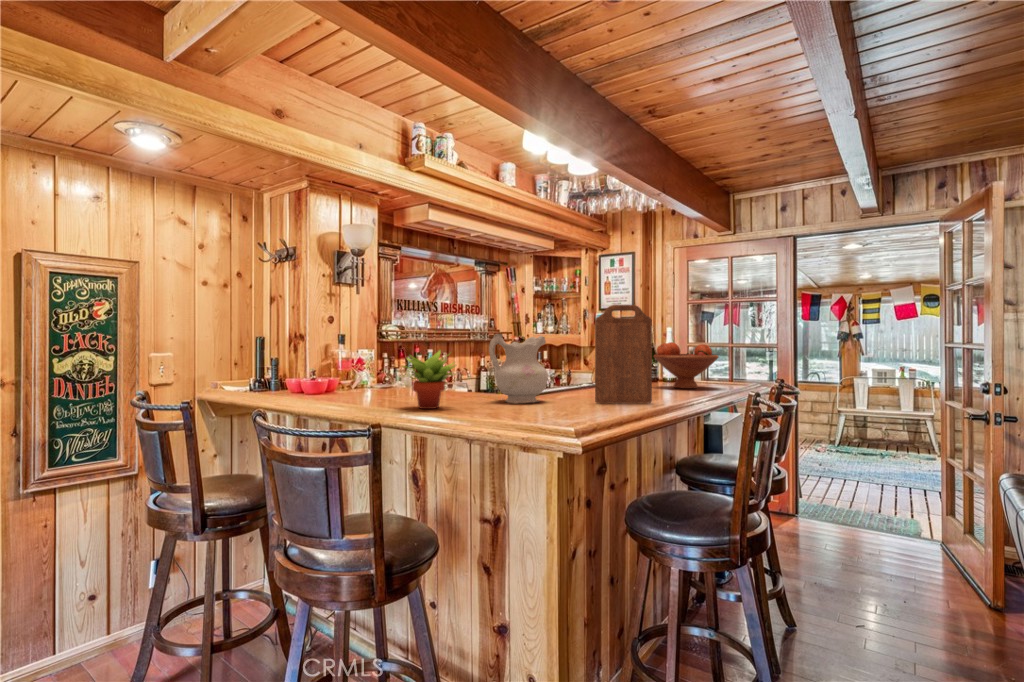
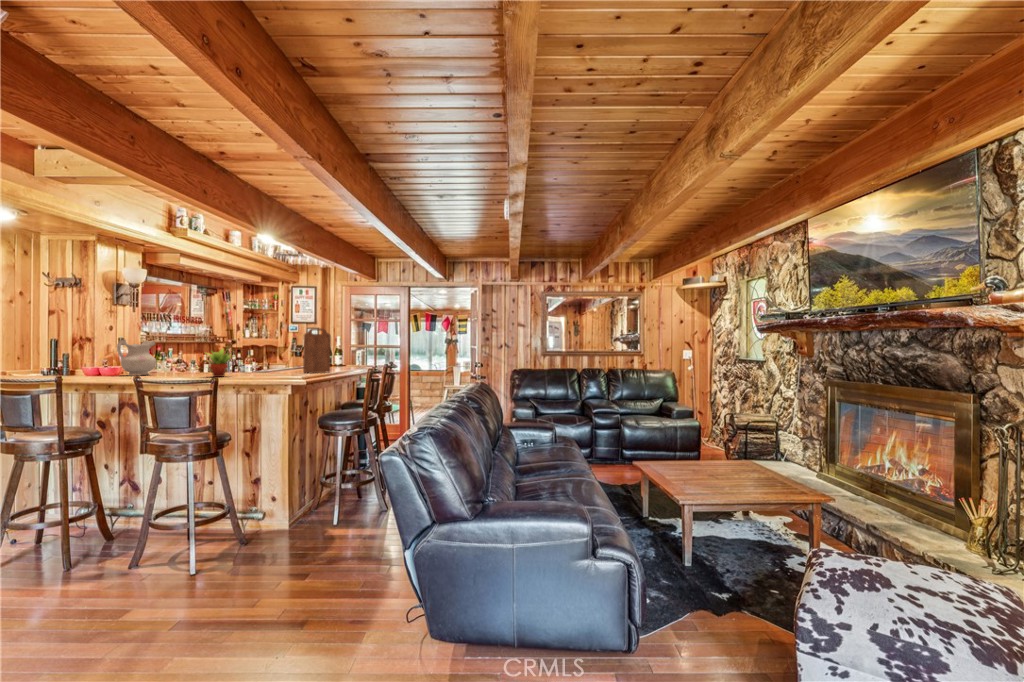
ceramic pitcher: present [489,334,548,403] -> present [117,340,156,376]
fruit bowl: present [654,342,718,389] -> none [330,345,363,368]

